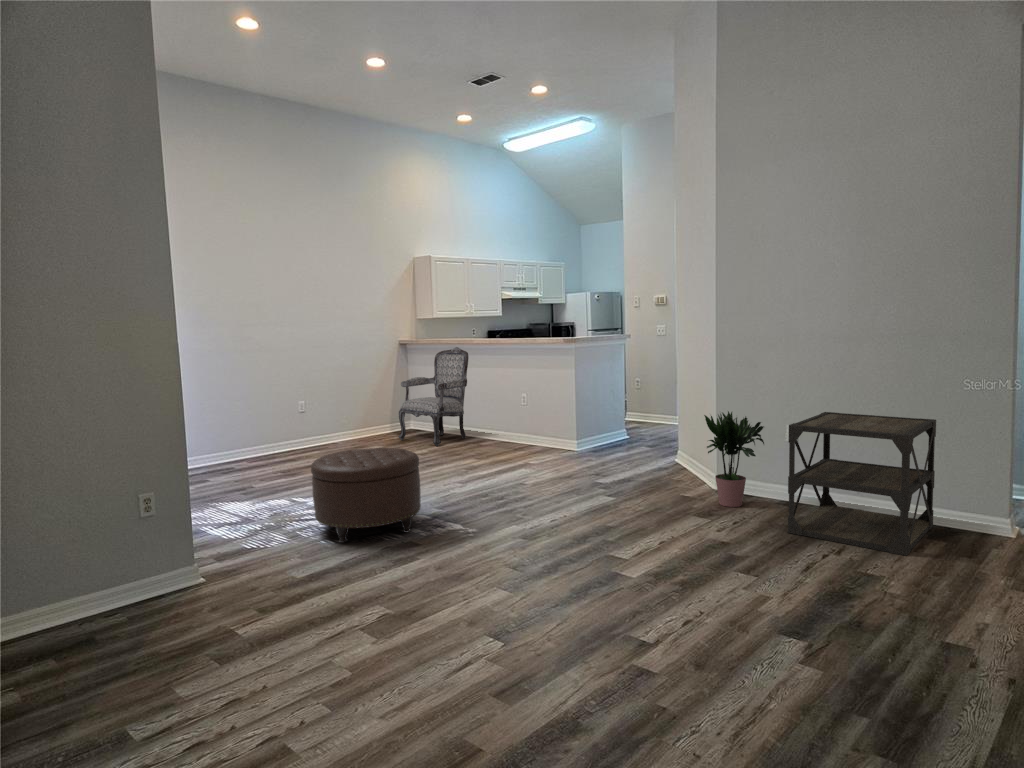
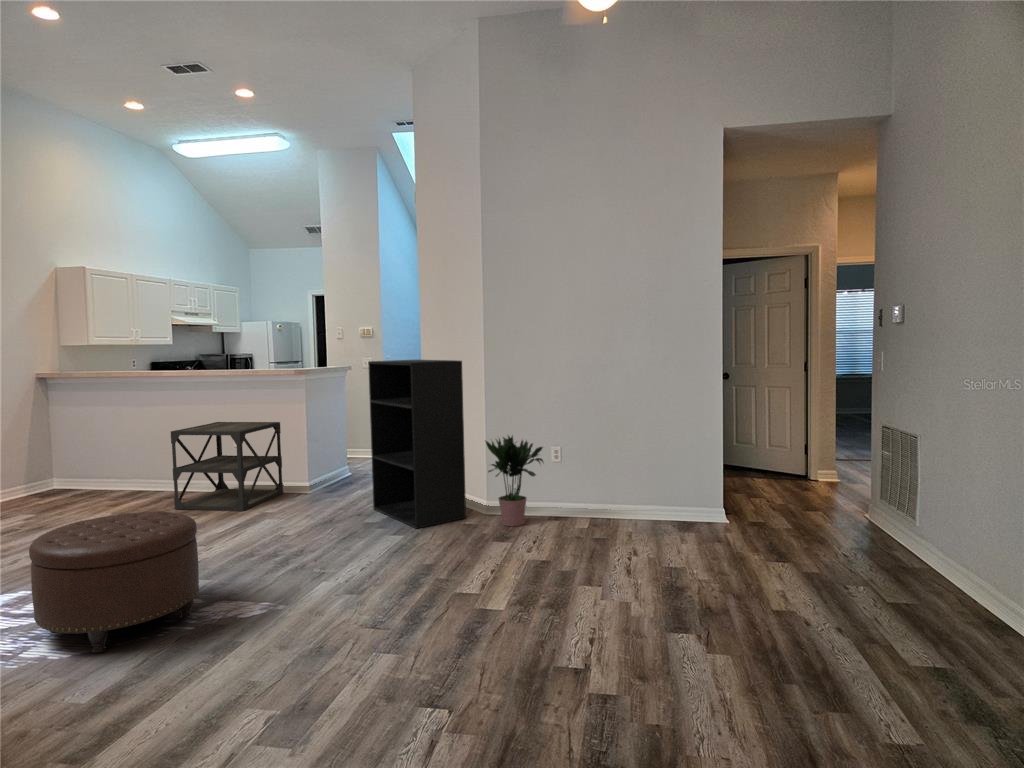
bookshelf: none [612,330,690,494] -> present [368,360,466,529]
armchair: present [398,347,468,446] -> none [50,382,155,507]
side table: present [788,412,936,556] -> present [171,422,283,511]

